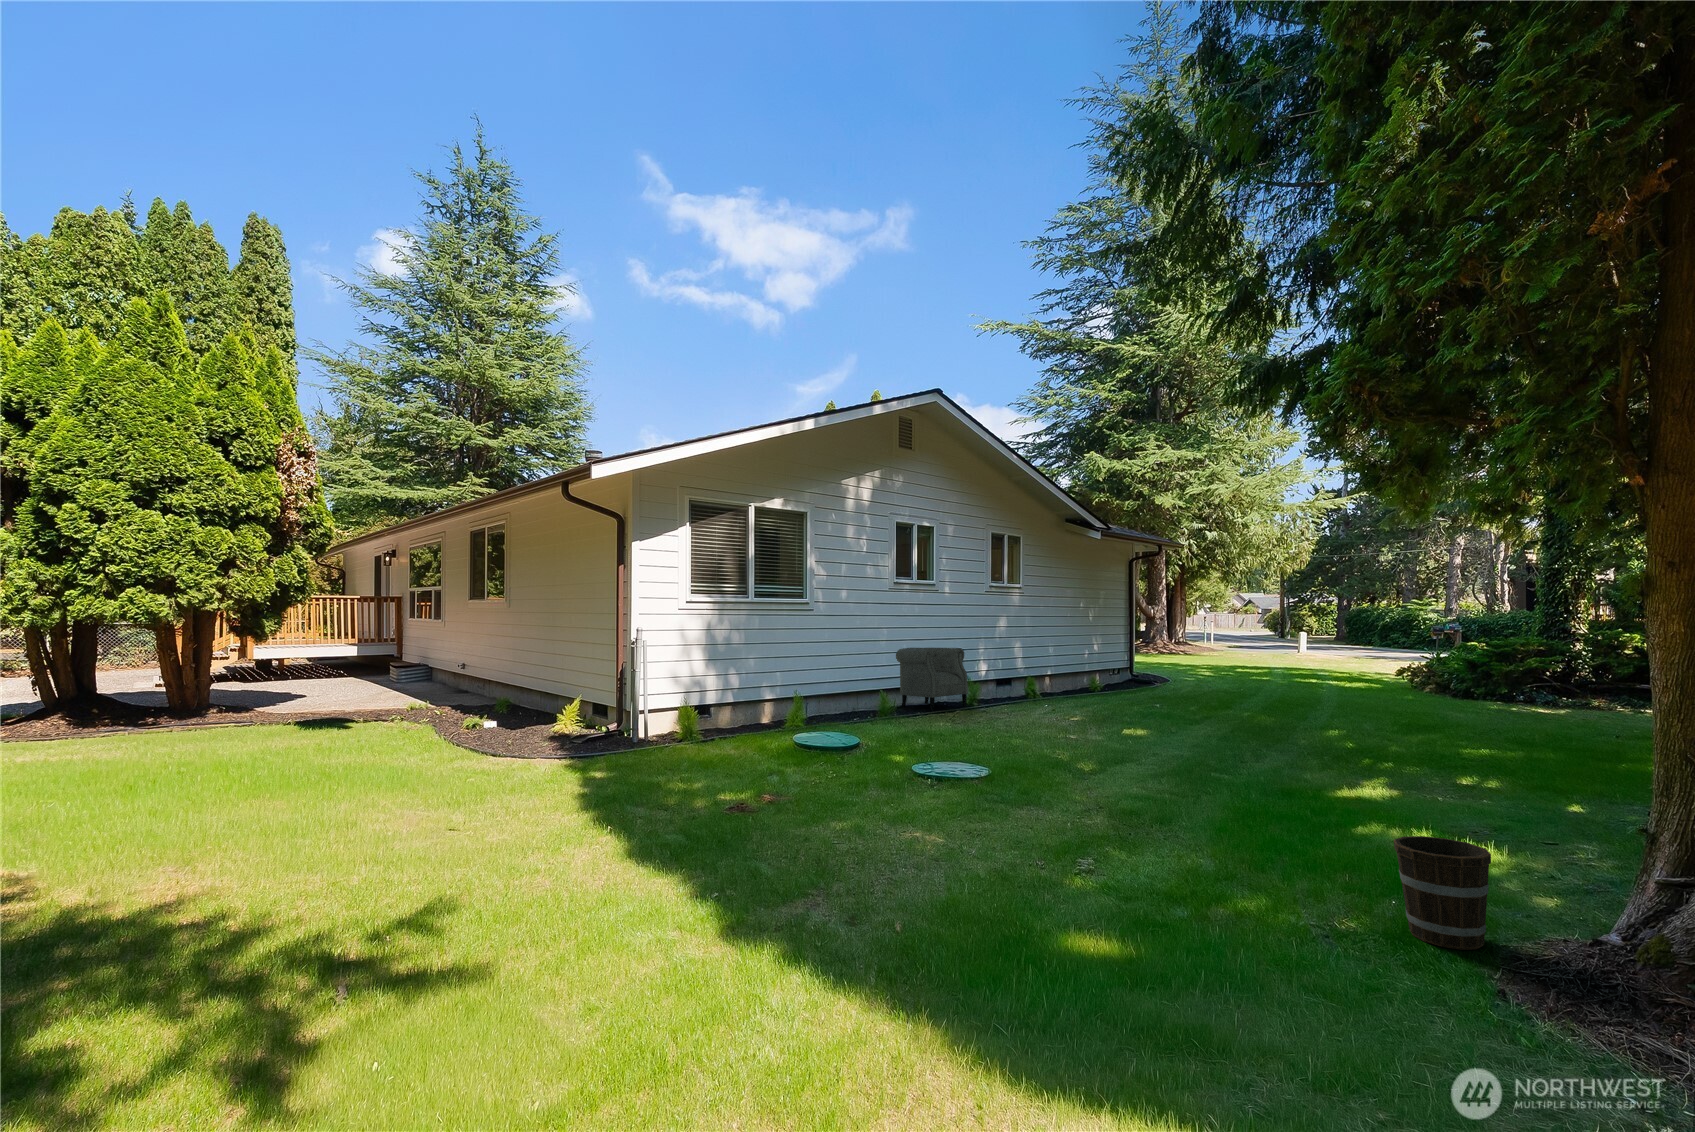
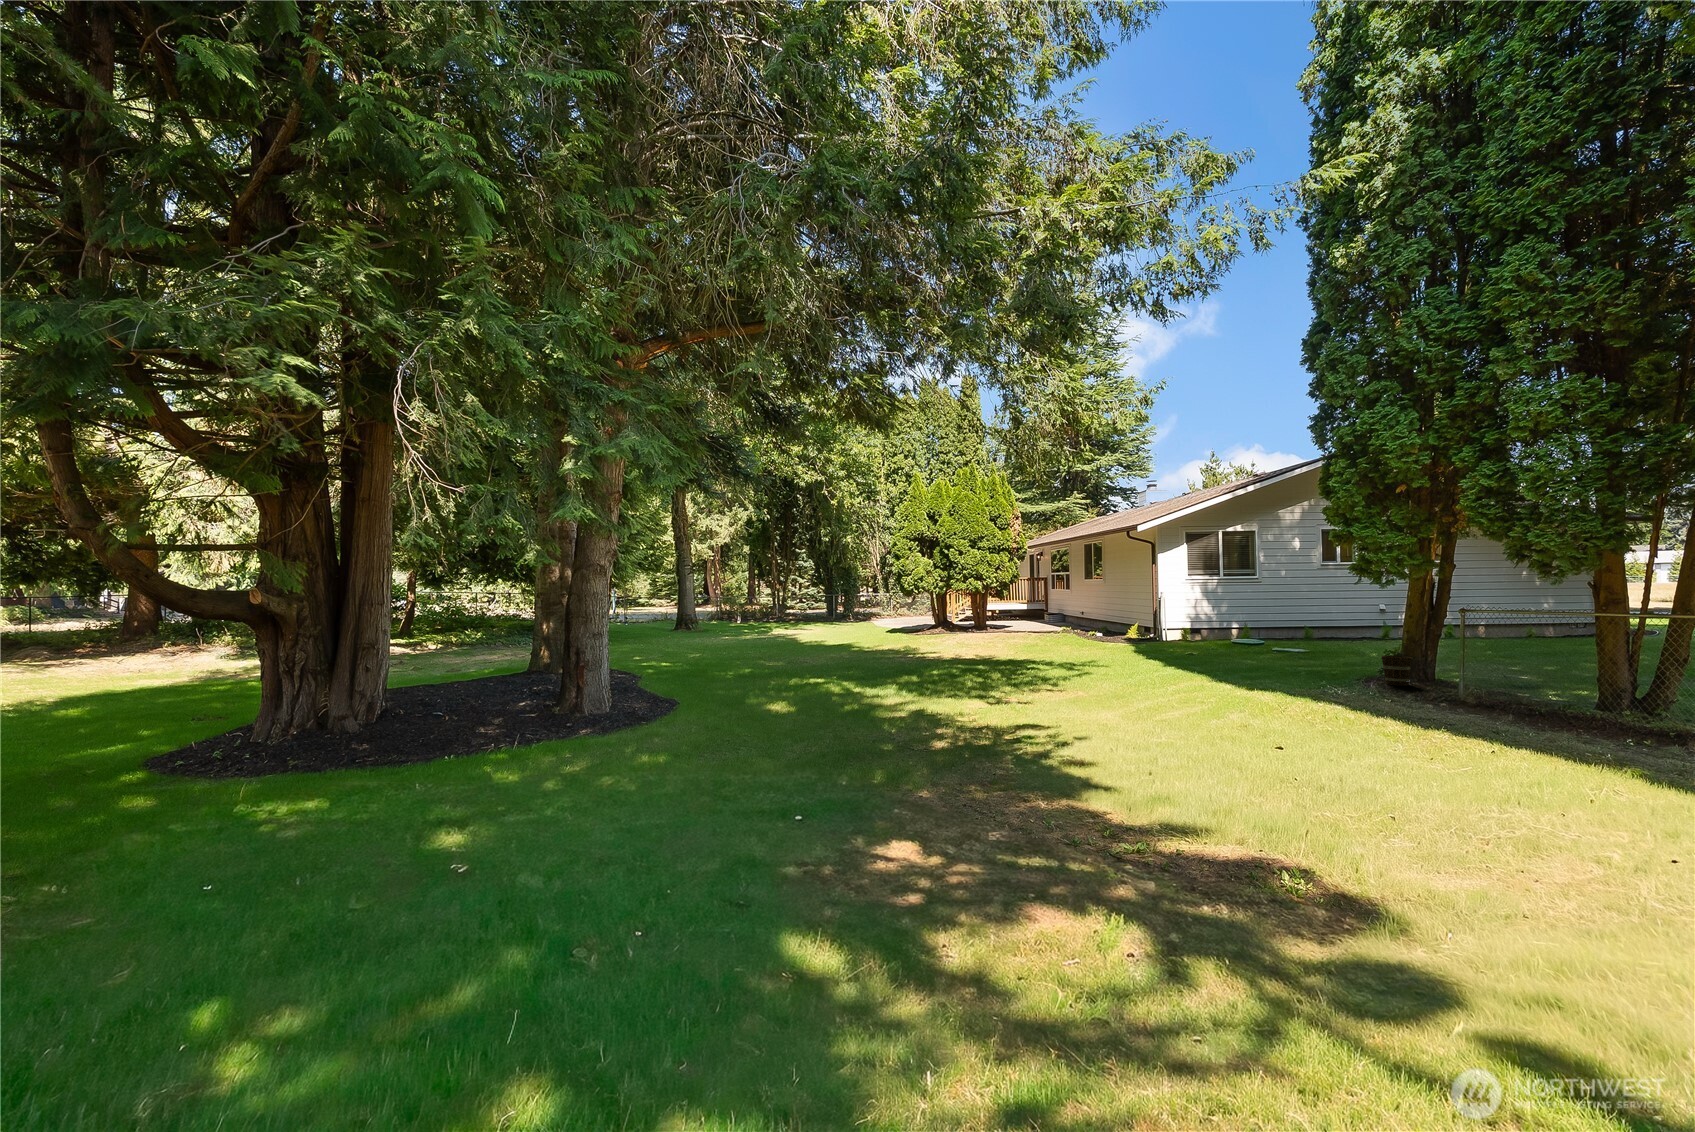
chair: present [896,648,968,711] -> none [1325,605,1377,640]

